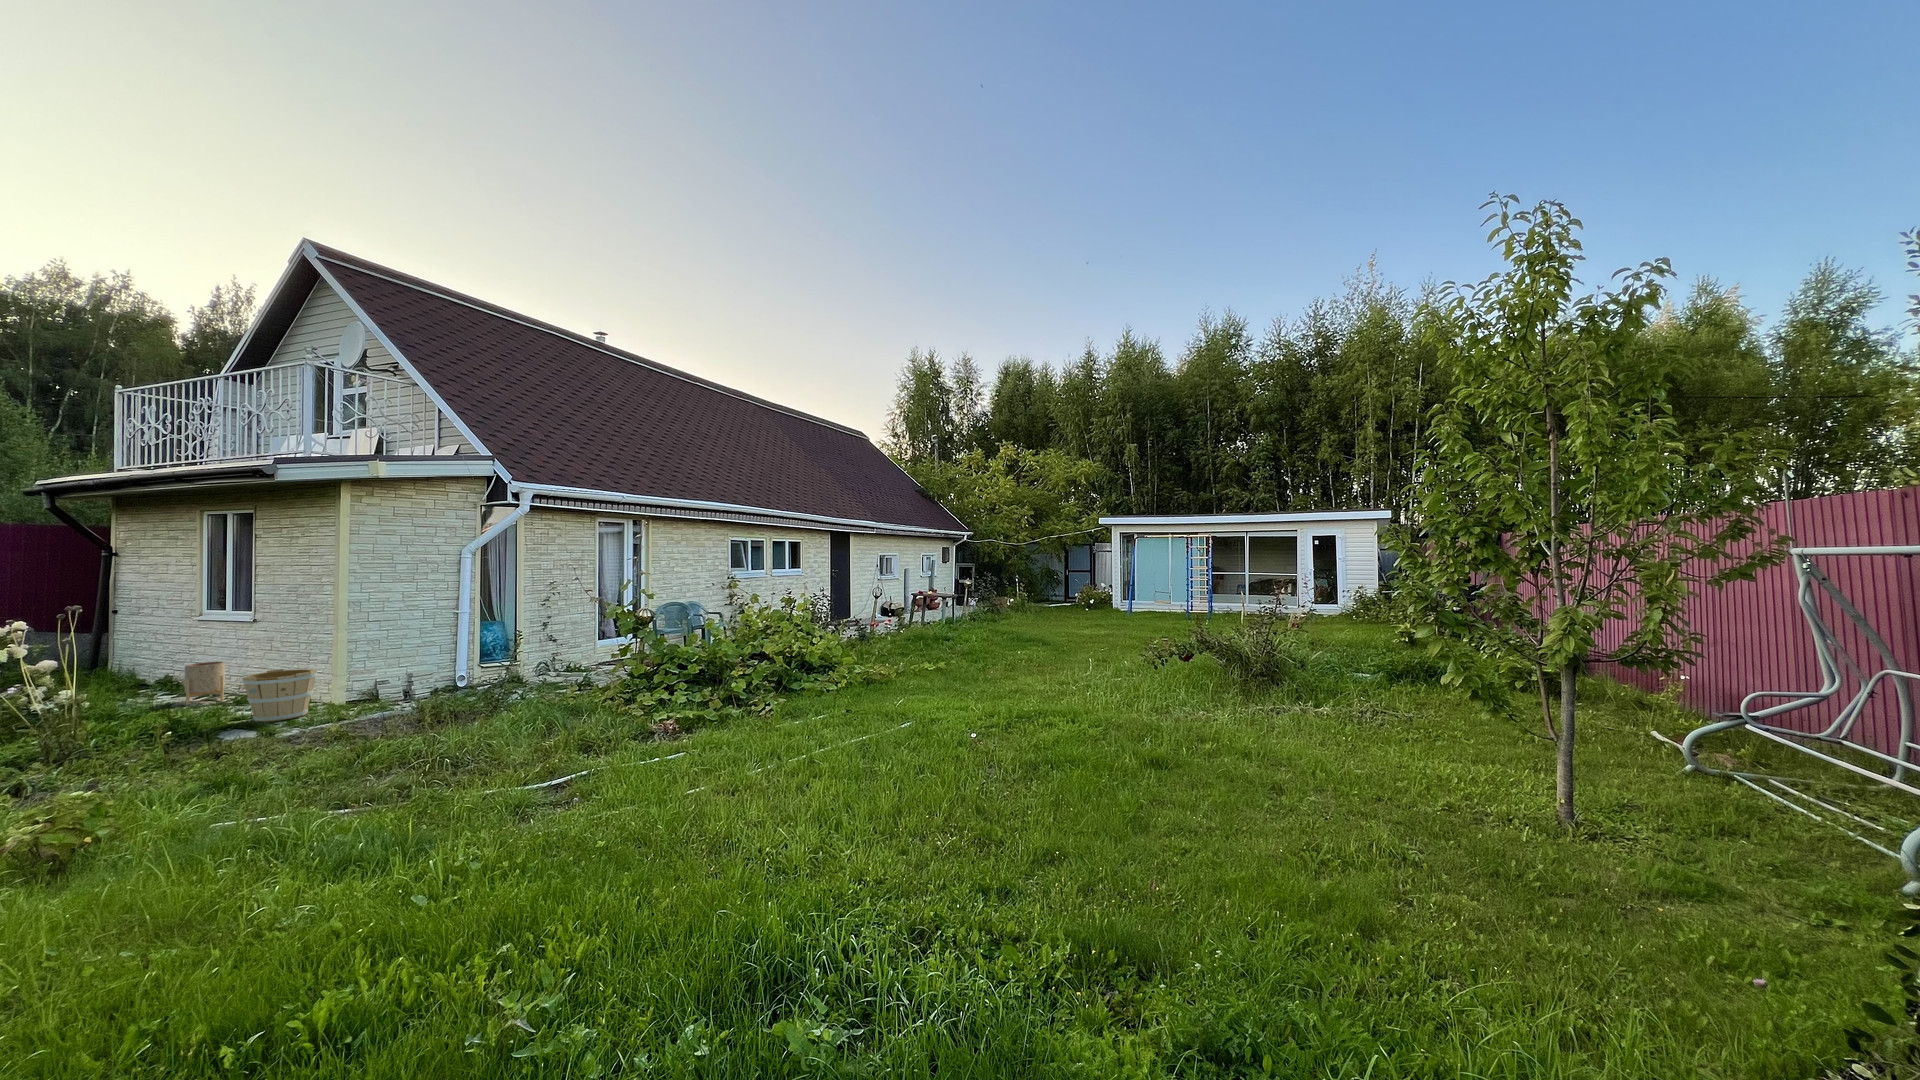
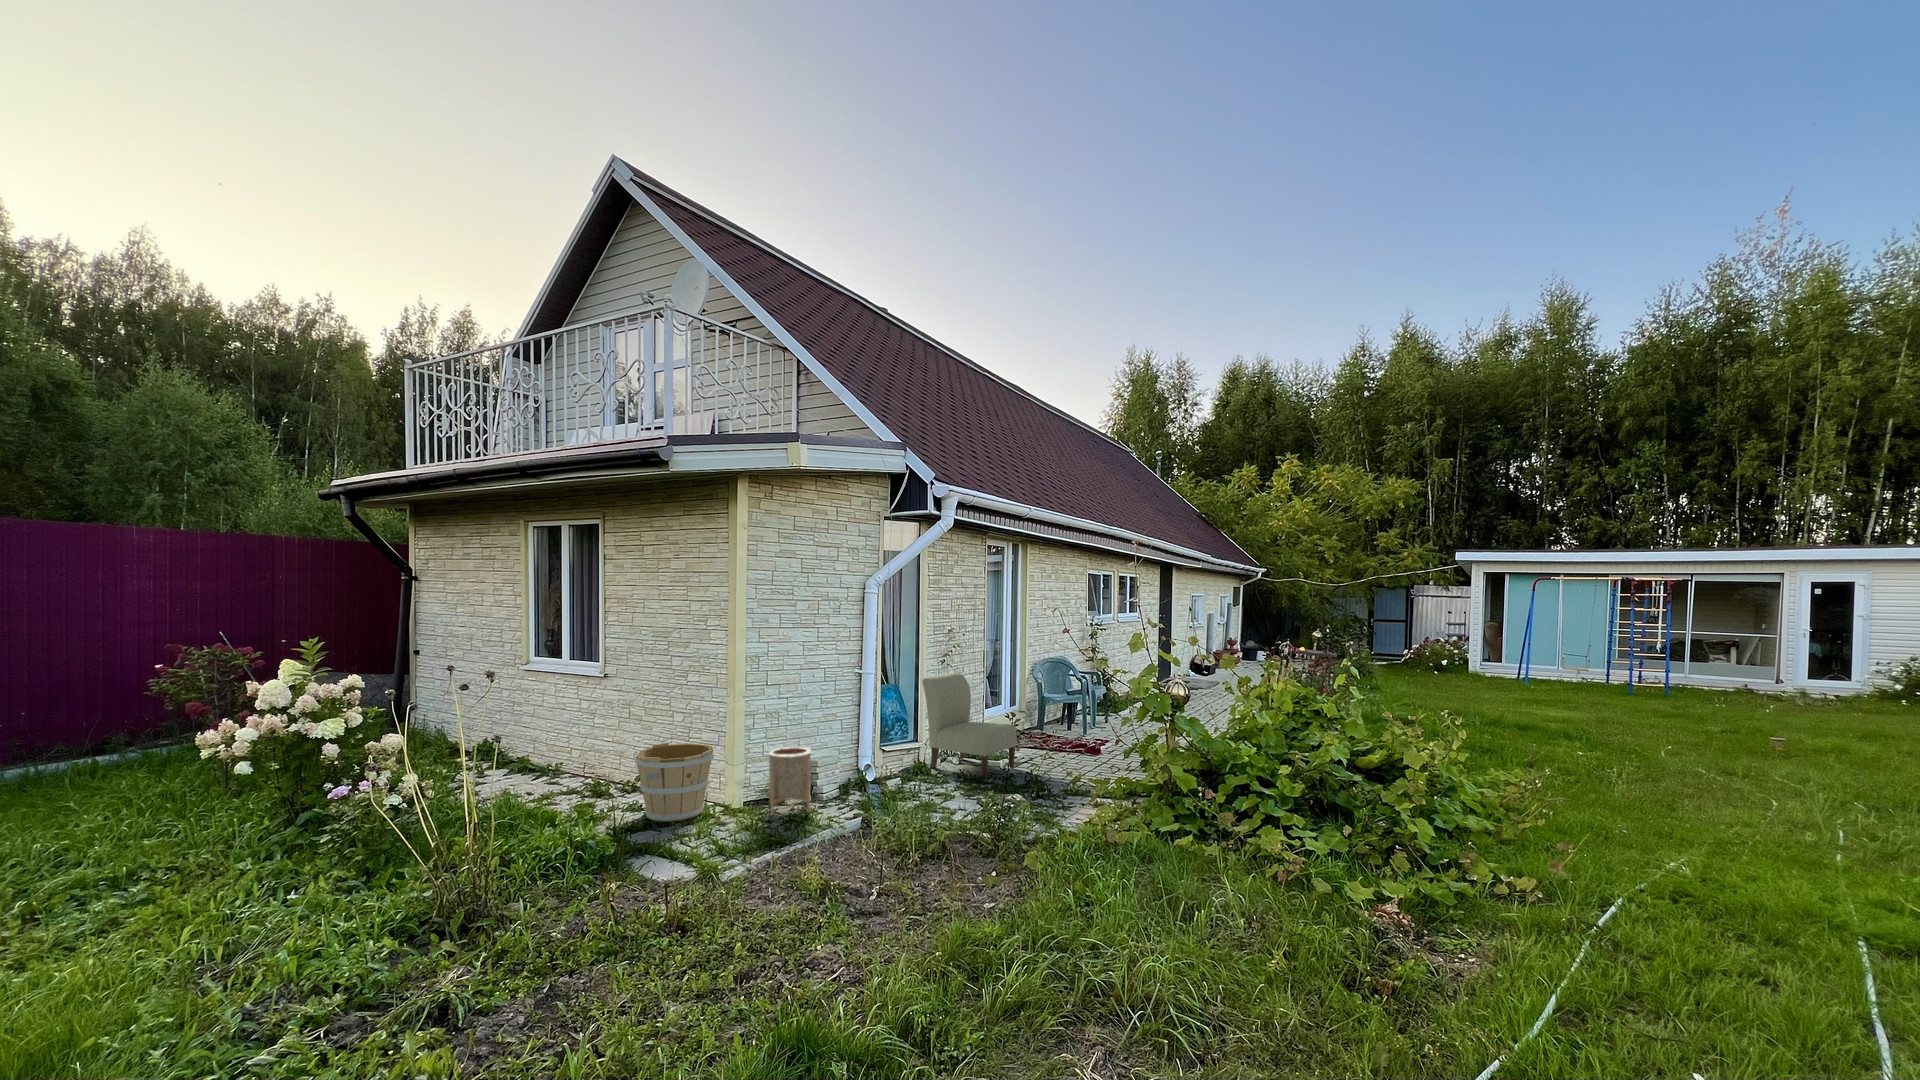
chair: none [536,617,608,690] -> present [922,673,1016,778]
planter: present [185,662,225,705] -> present [769,747,811,815]

